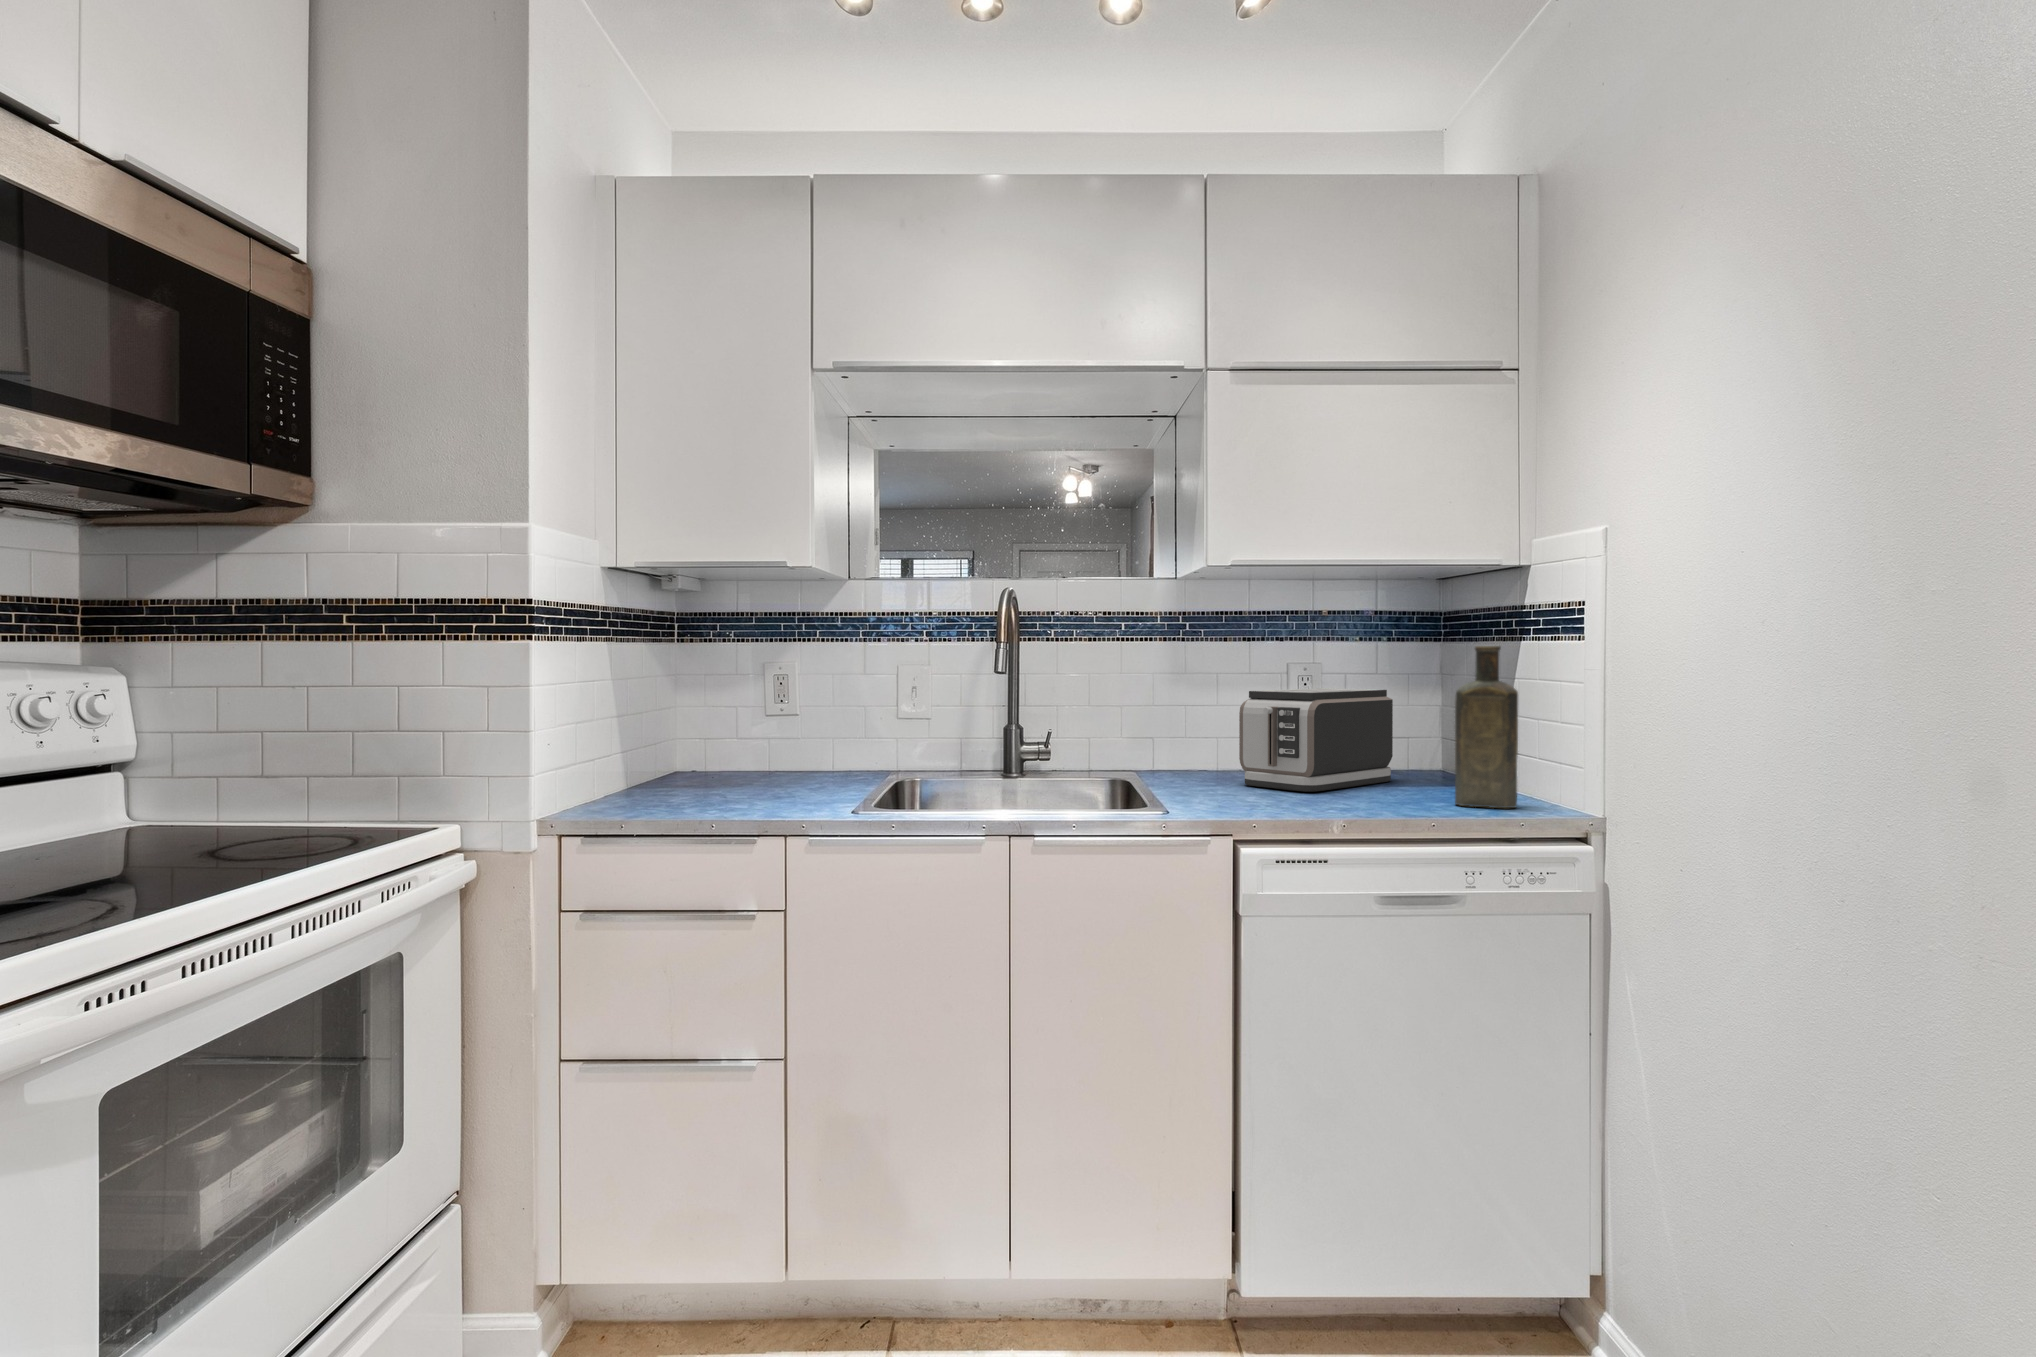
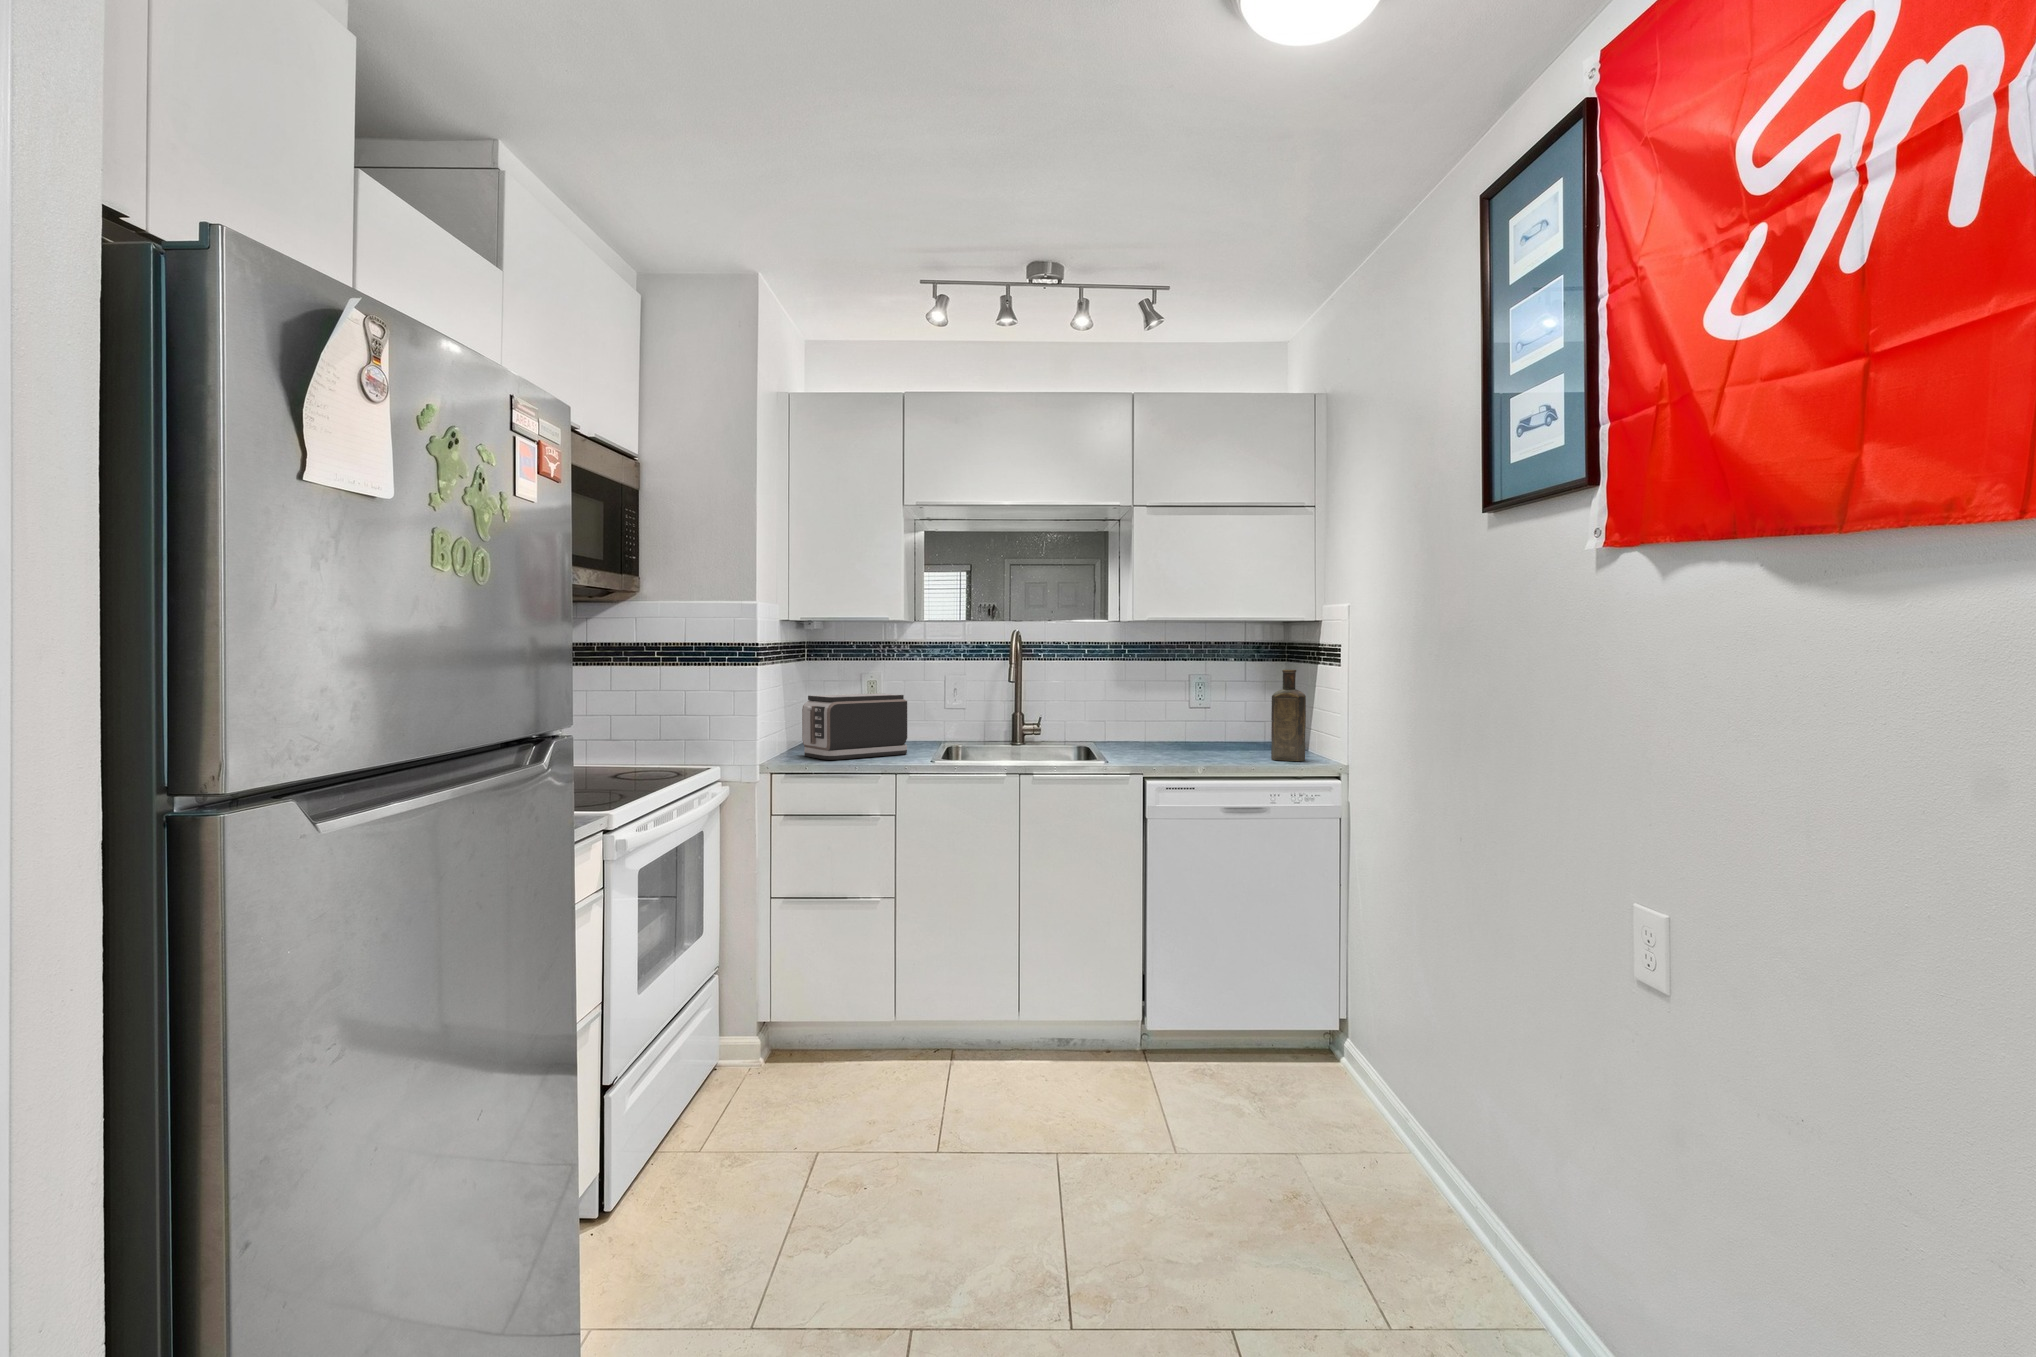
toaster: present [1239,688,1393,792] -> present [802,693,907,760]

